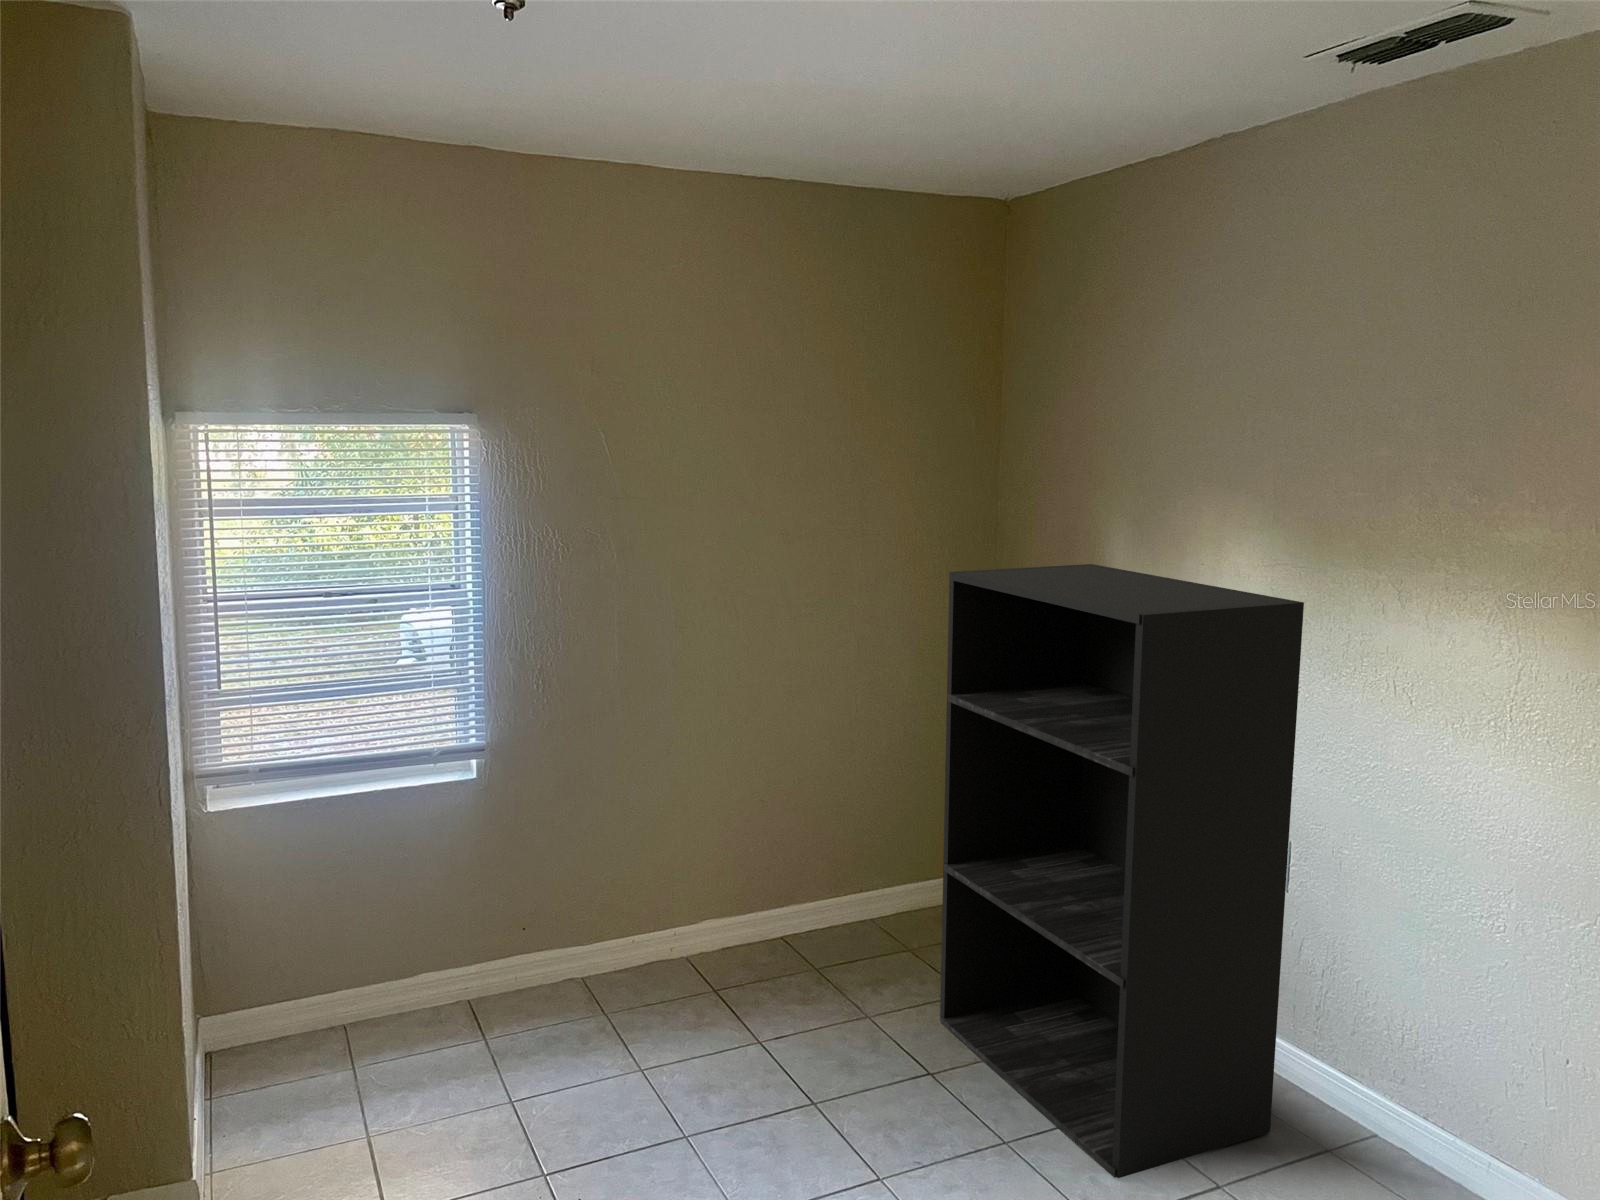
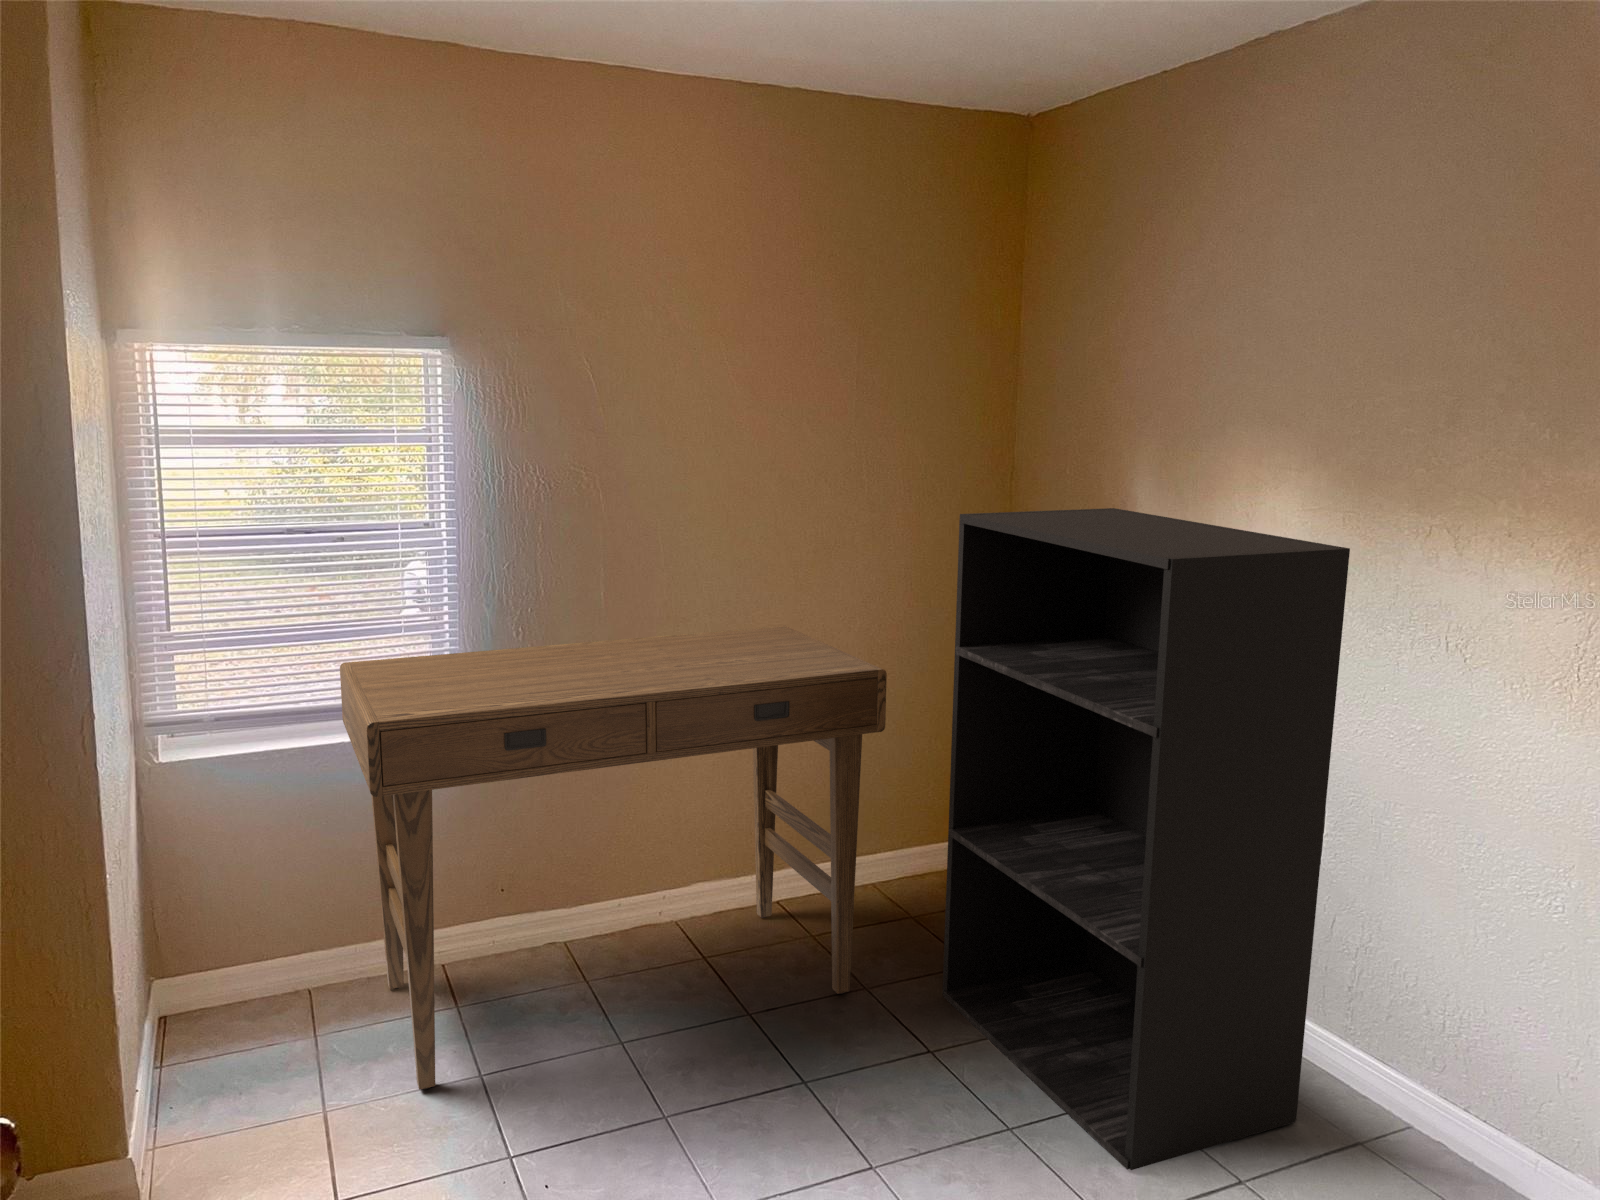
desk: none [375,676,884,1116] -> present [340,626,887,1089]

